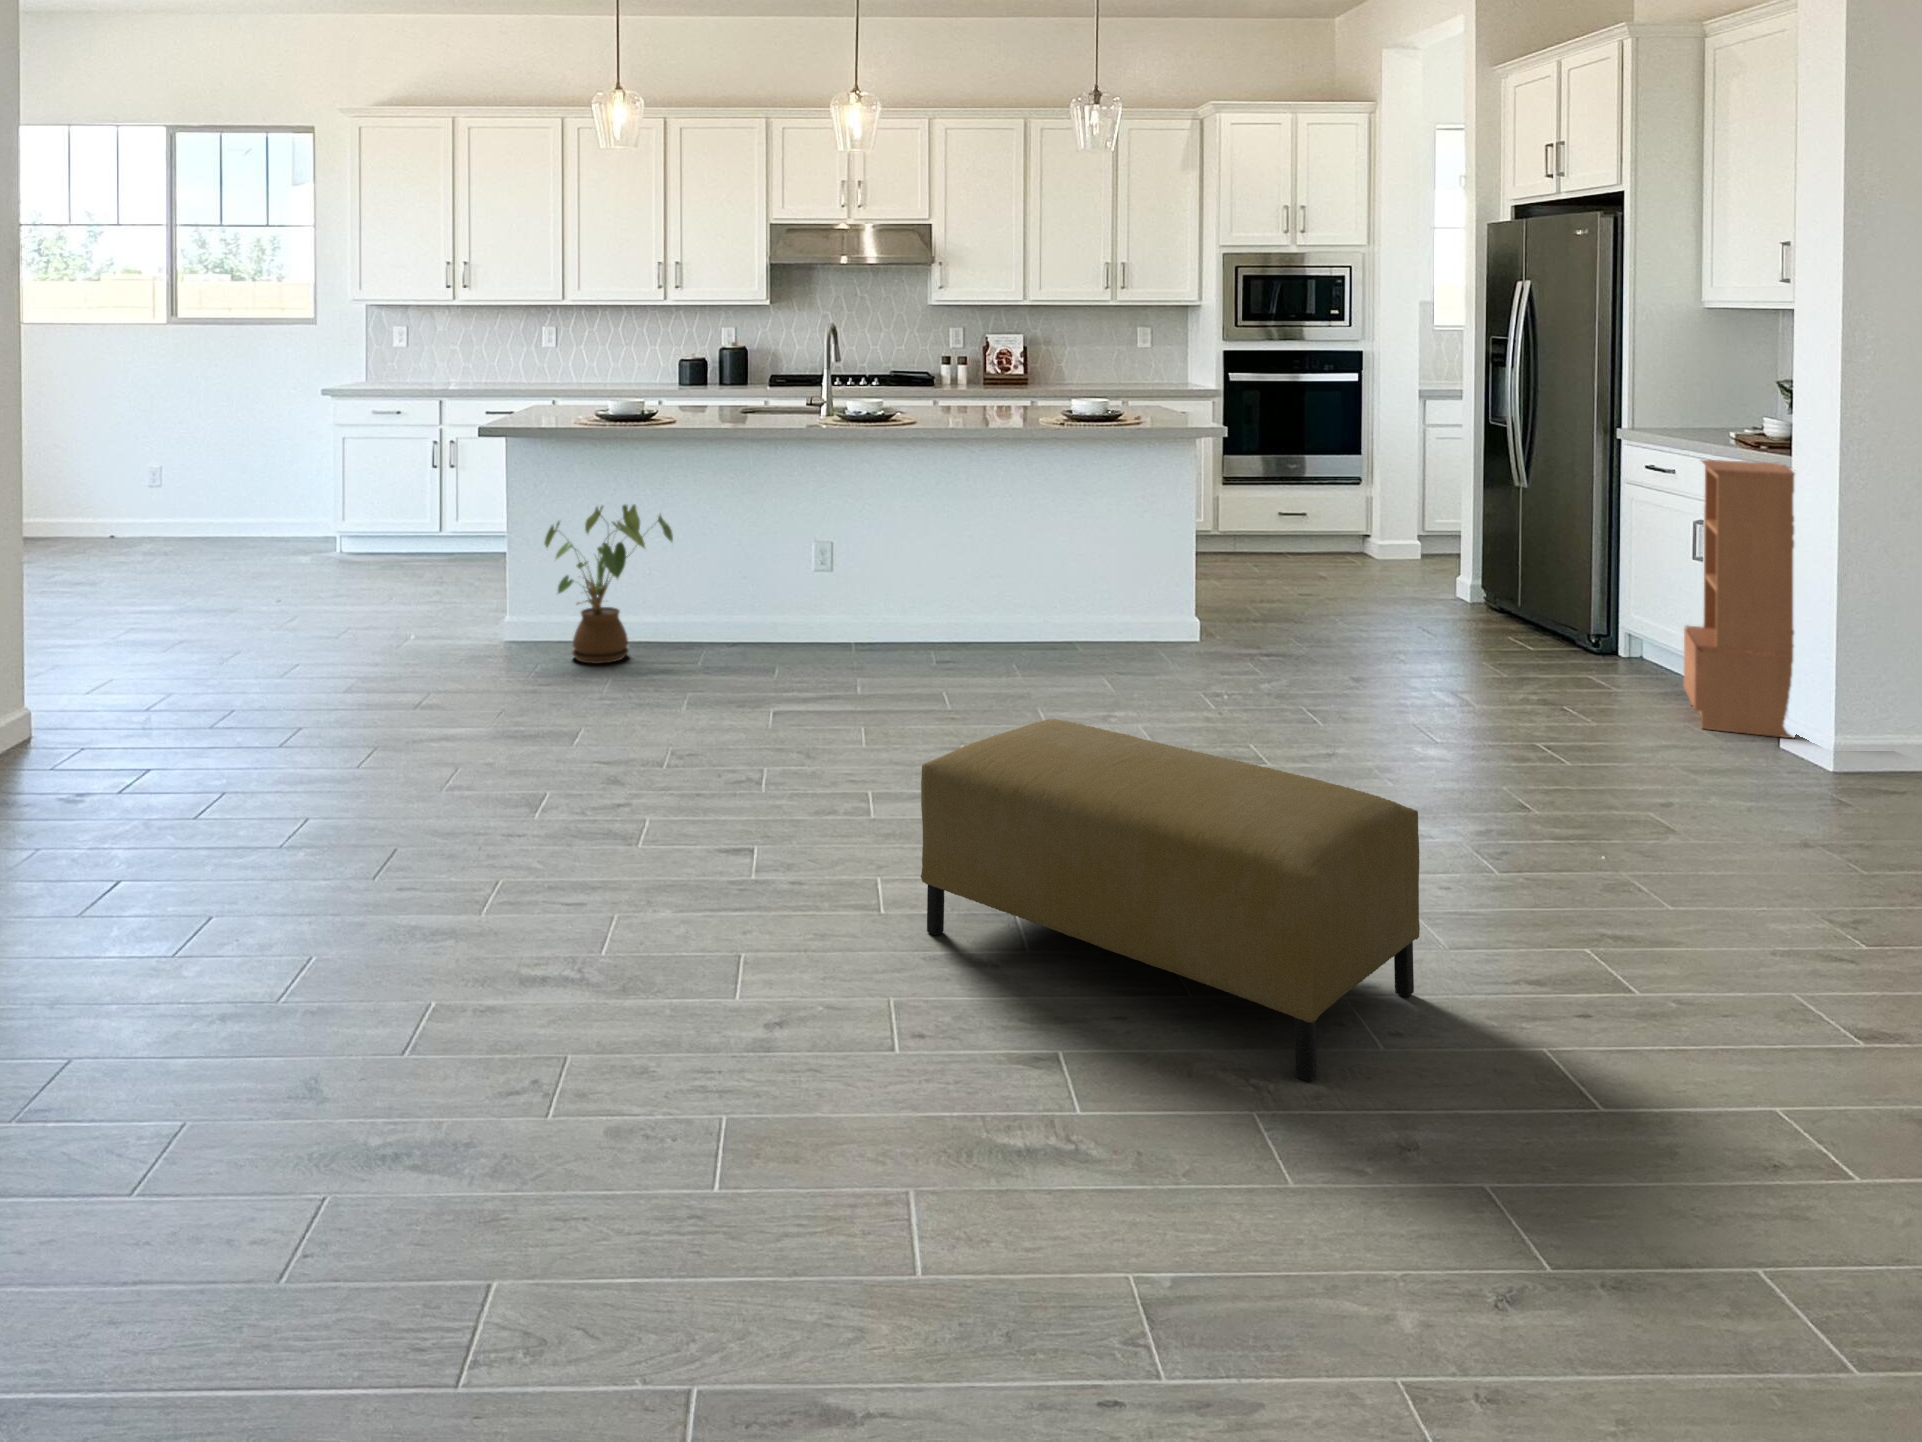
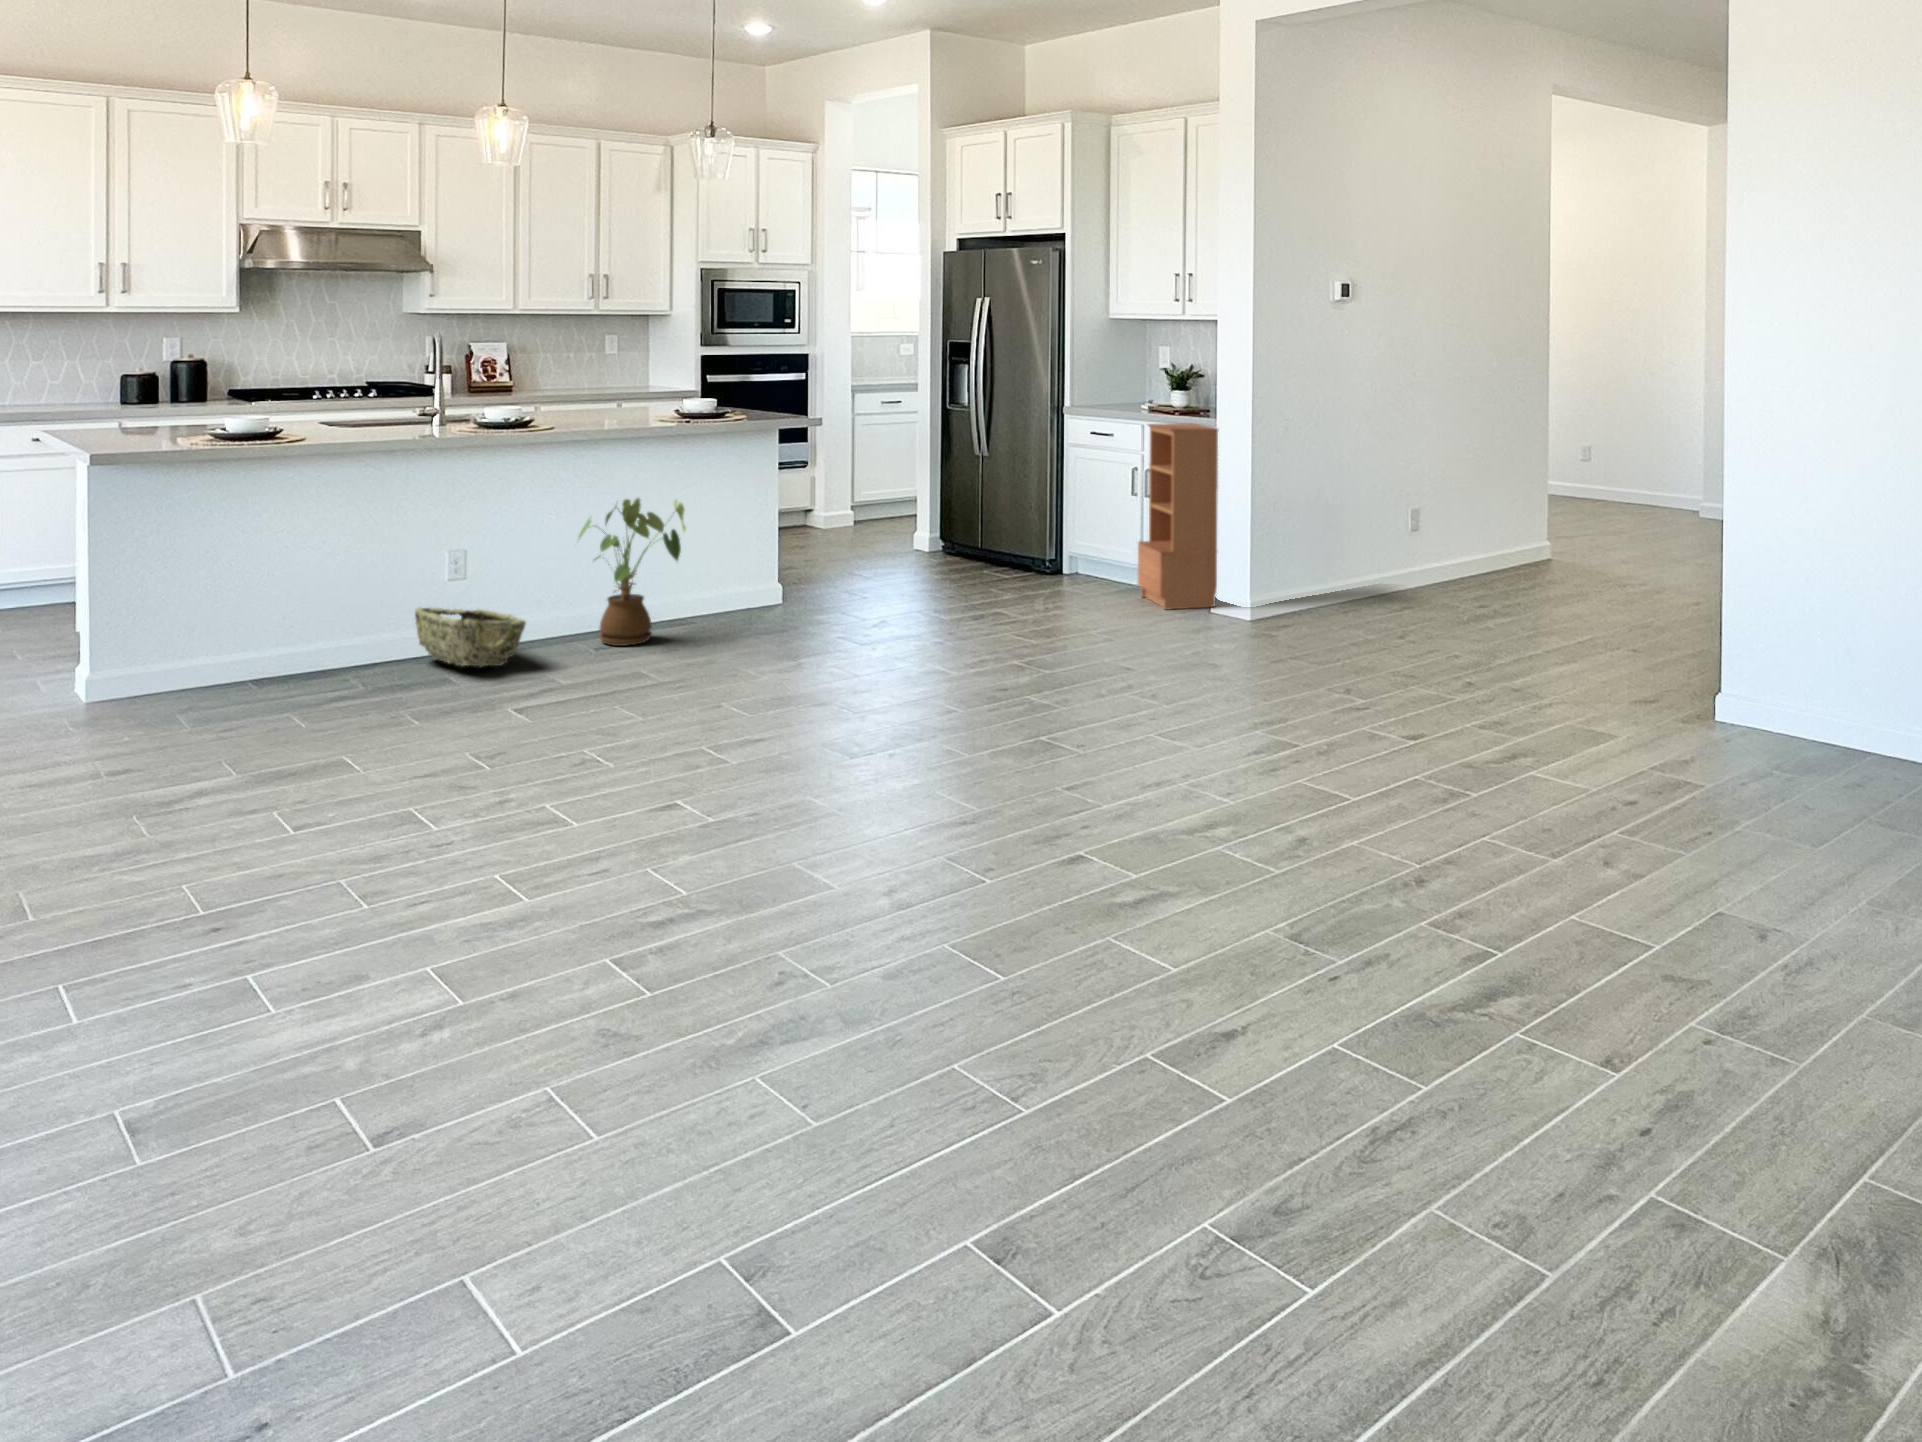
house plant: present [545,505,673,664] -> present [578,498,686,646]
woven basket: none [773,594,855,664] -> present [415,608,526,667]
ottoman: present [921,719,1420,1081] -> none [886,642,1225,829]

